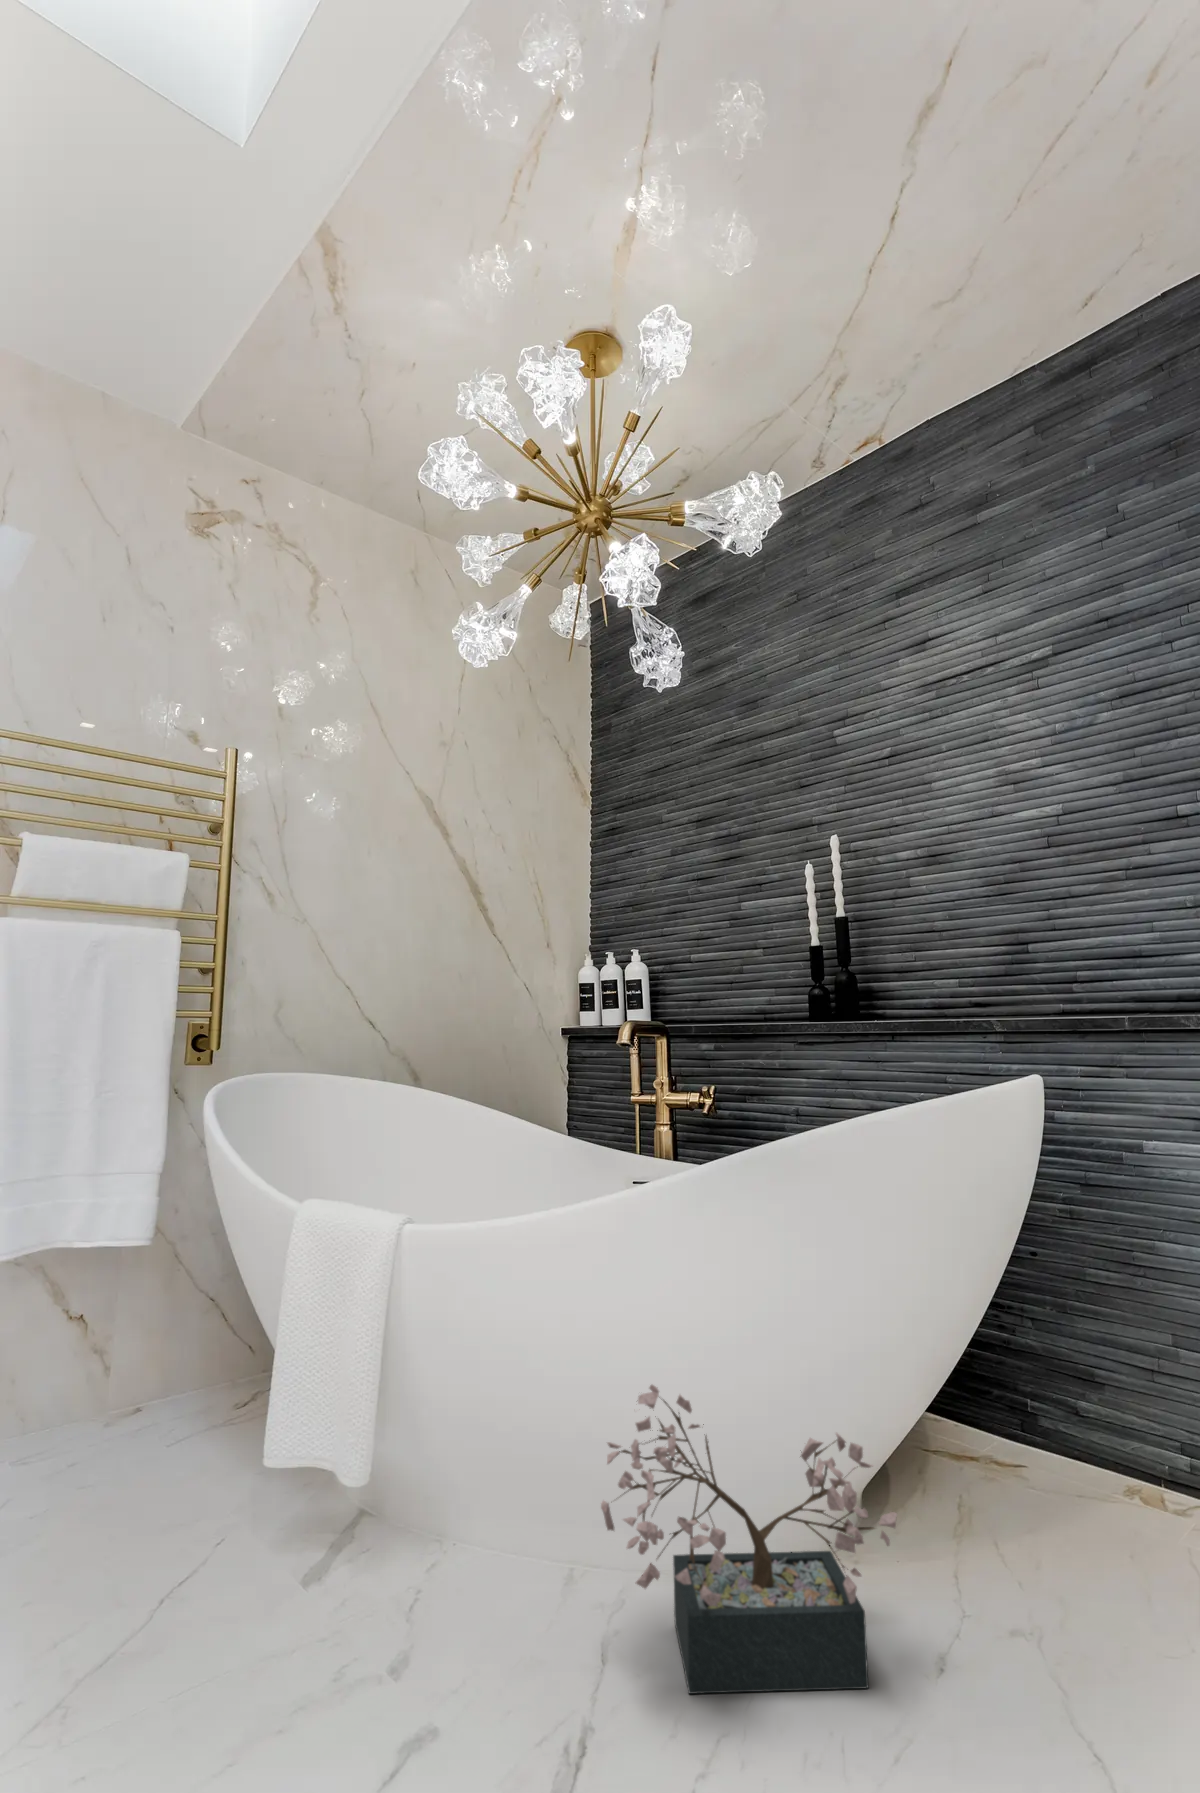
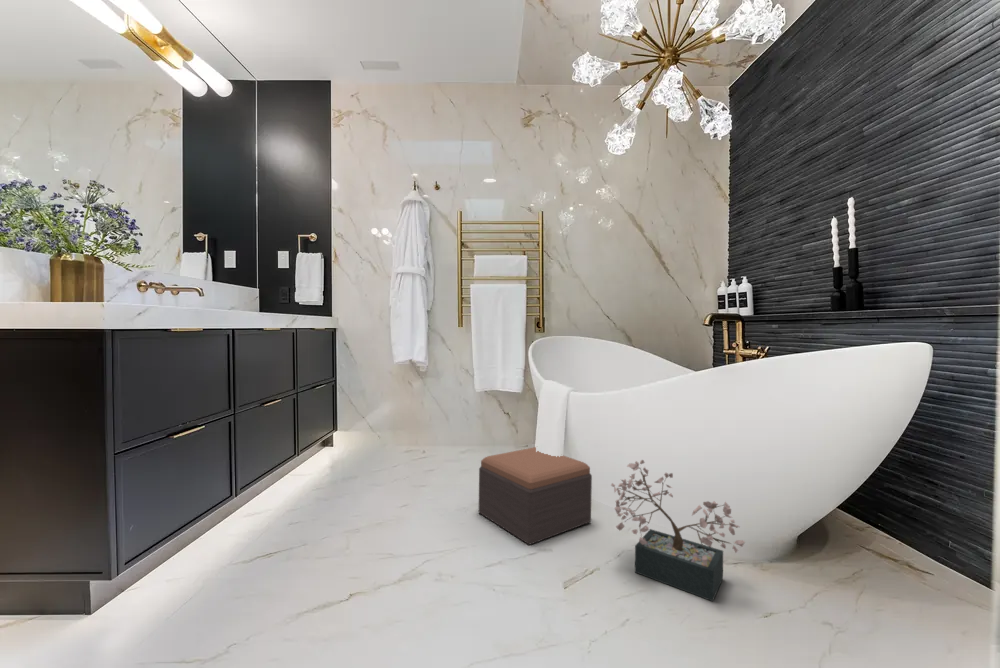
footstool: none [142,1406,492,1748] -> present [479,447,592,545]

